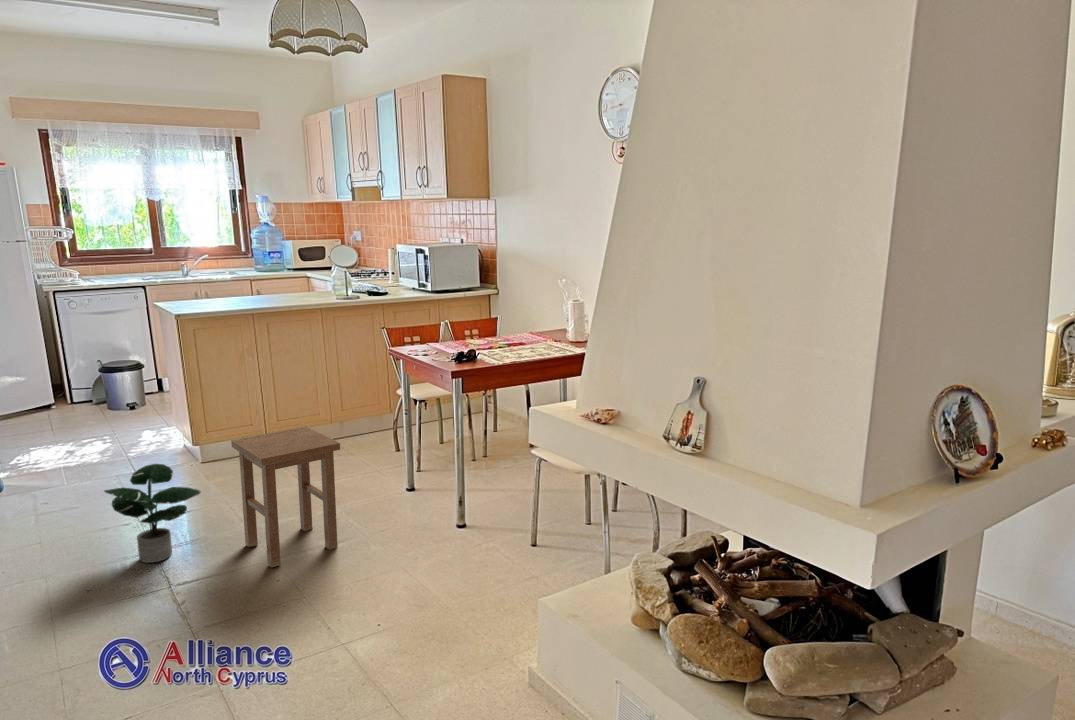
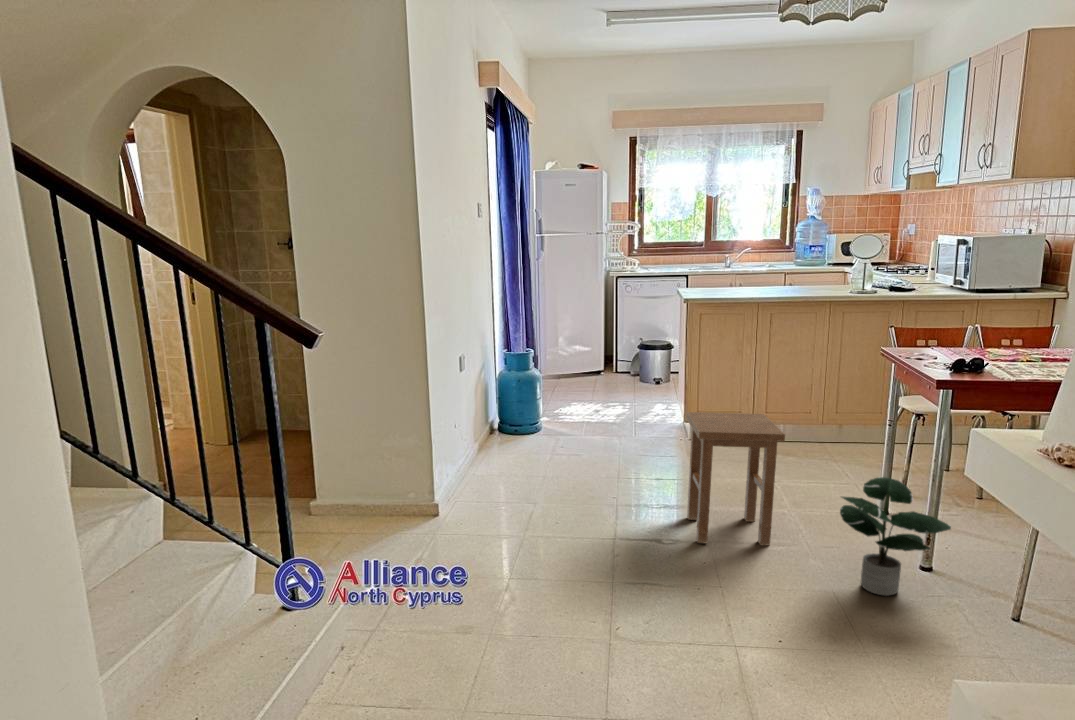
potted plant: present [104,464,201,563] -> present [840,477,951,596]

